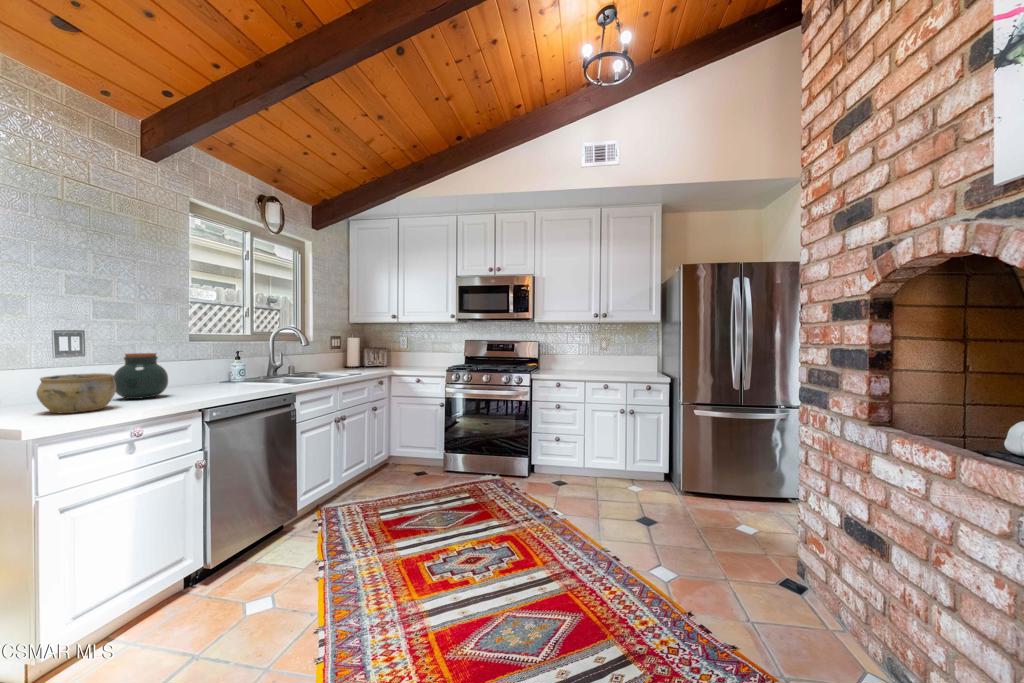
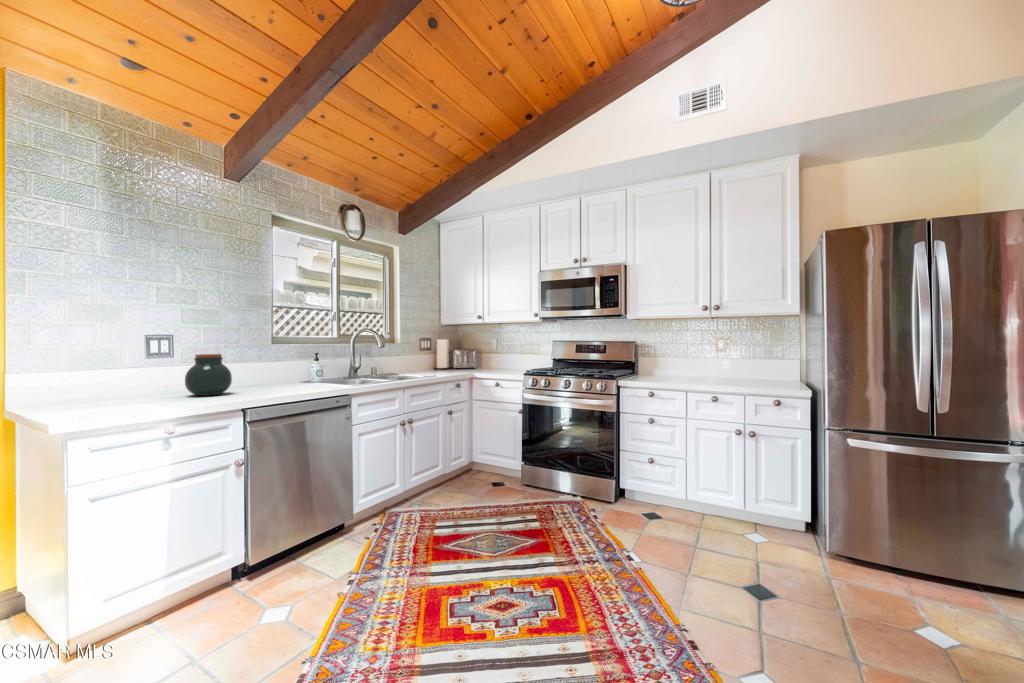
ceramic bowl: present [37,373,116,413] -> none [104,372,170,407]

